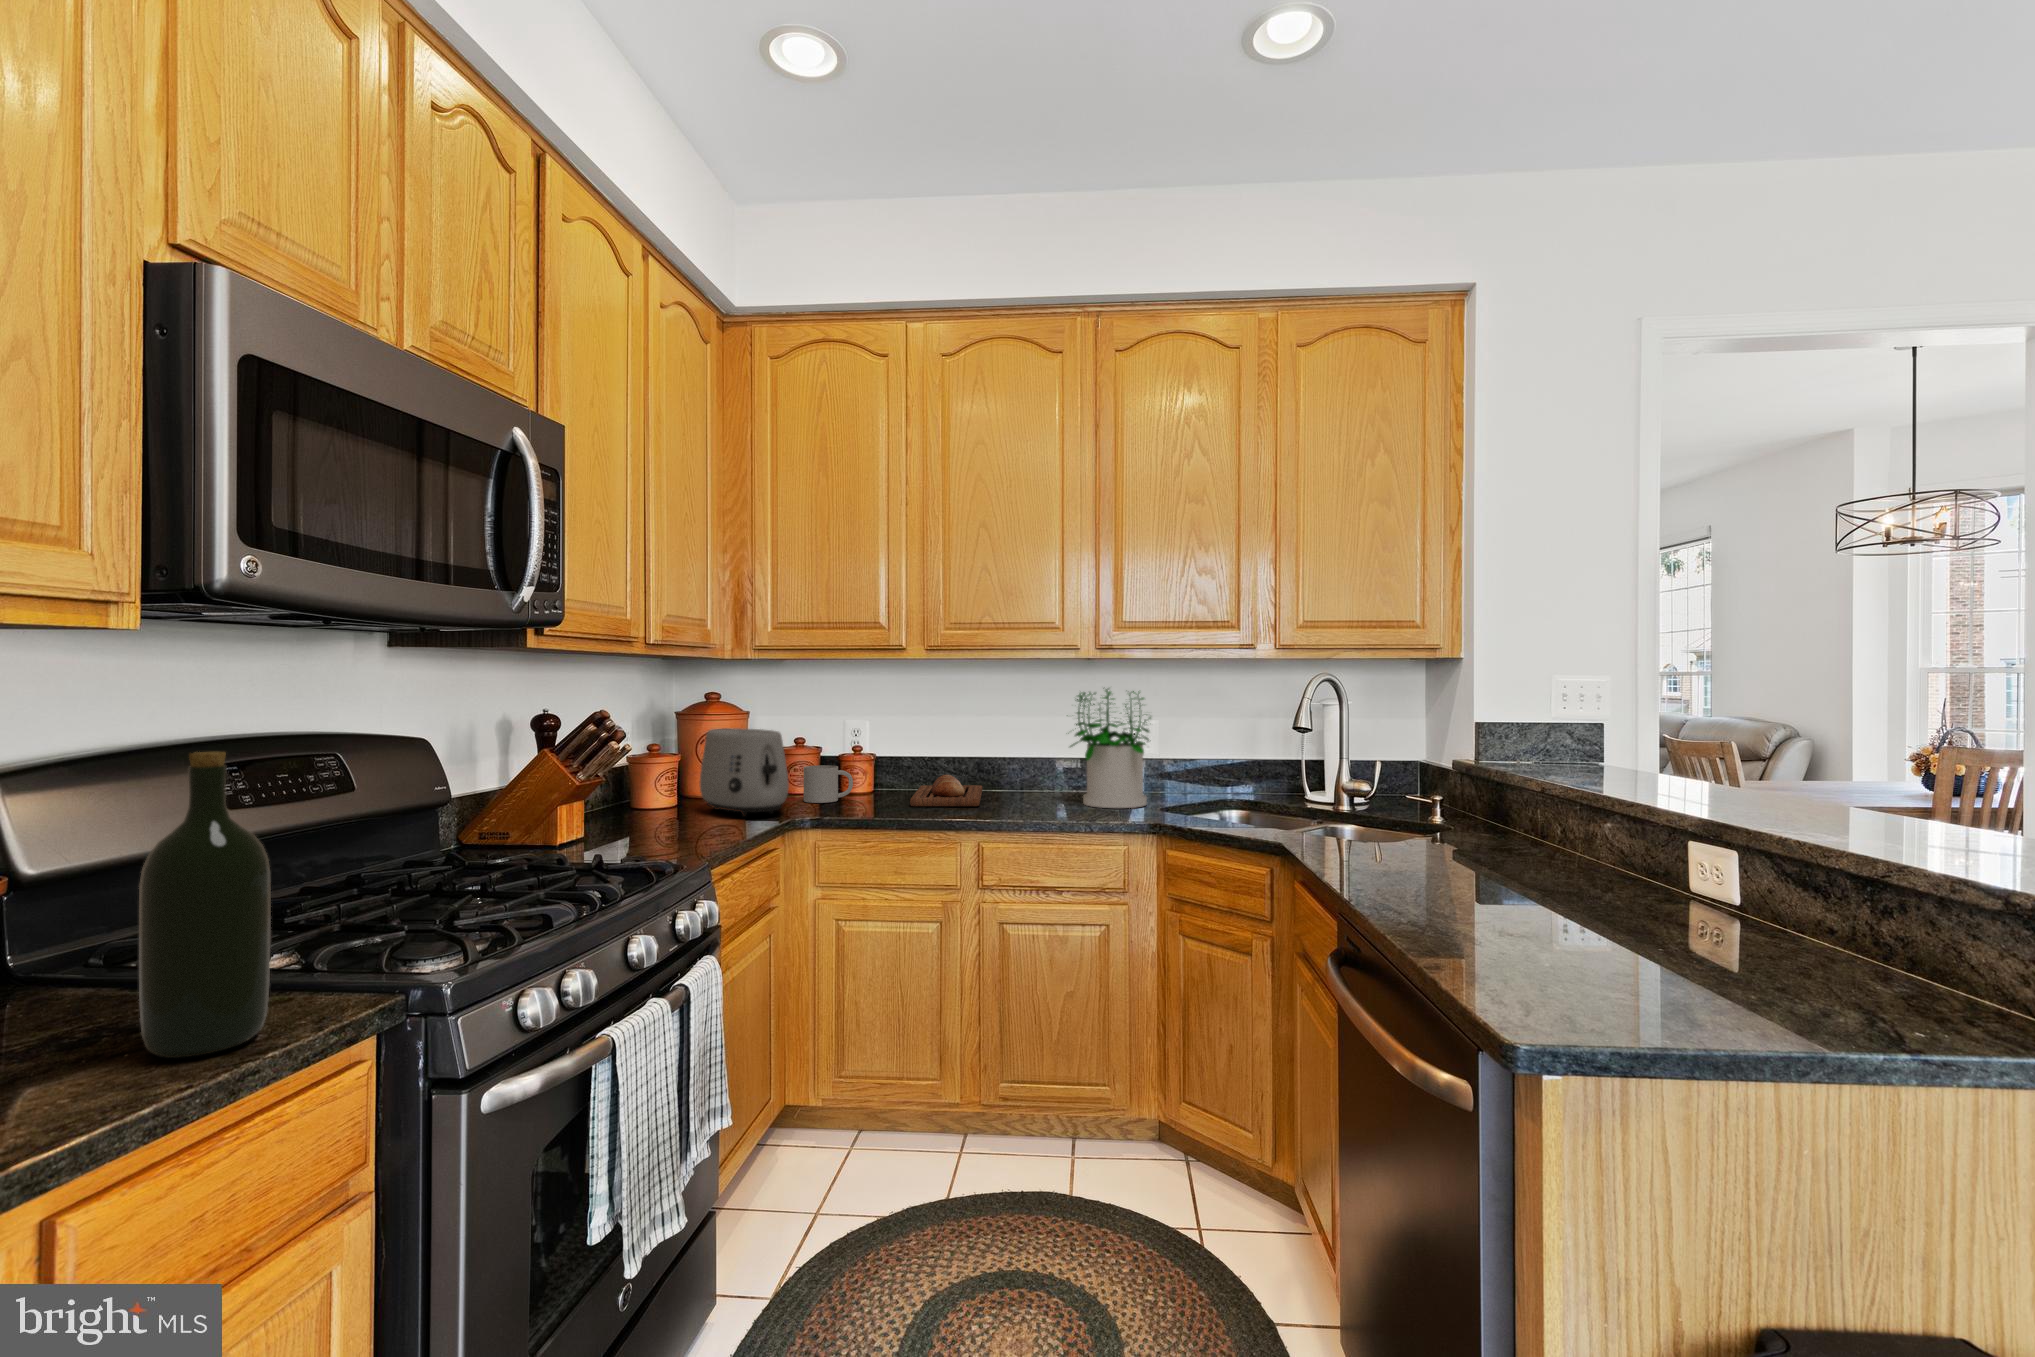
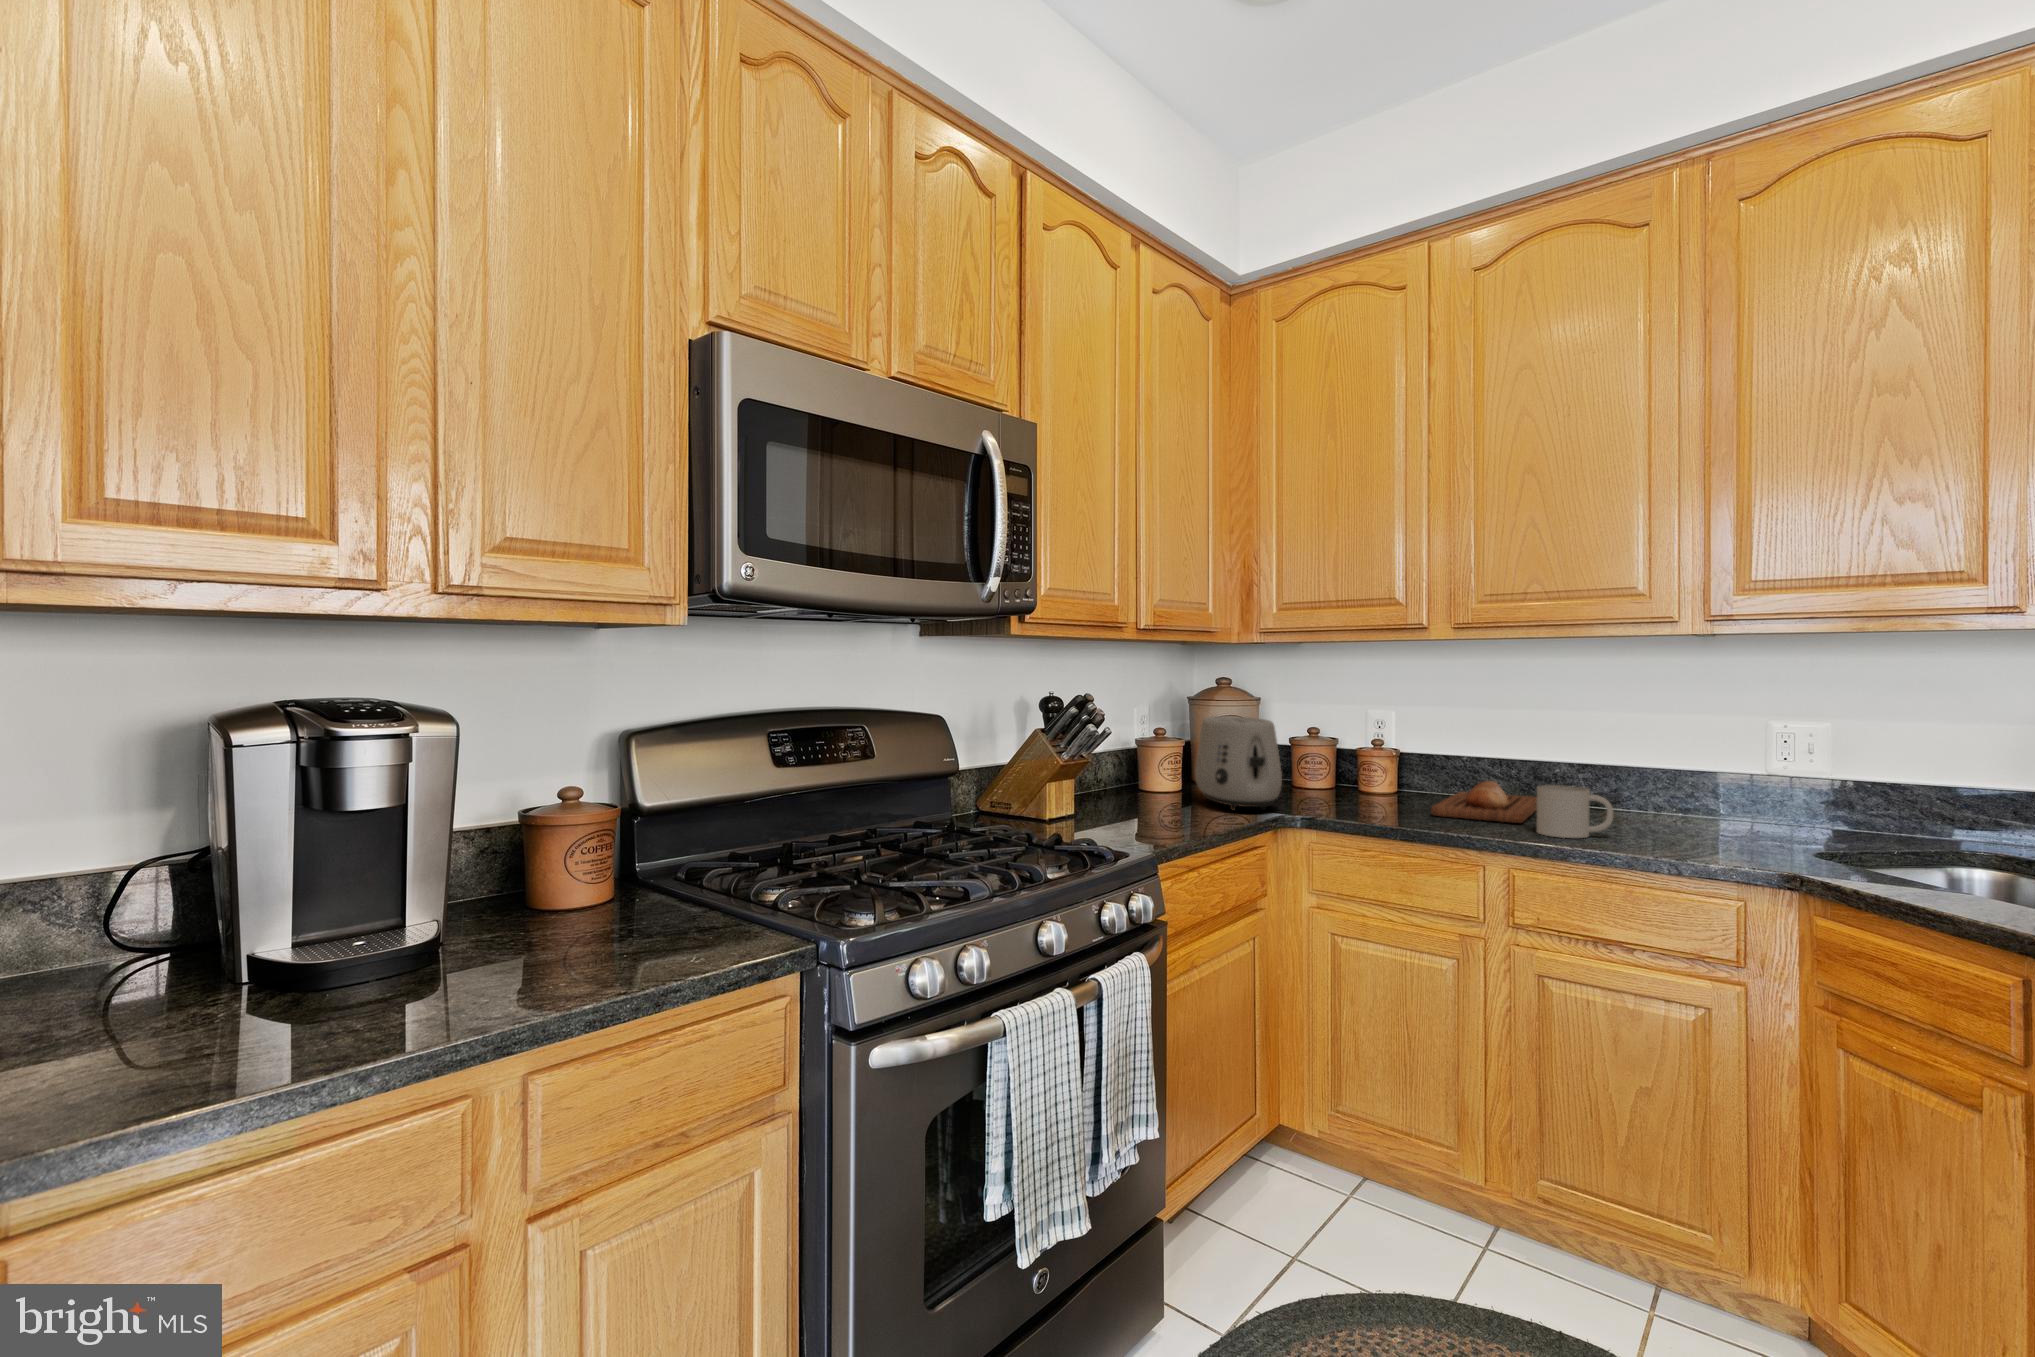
potted plant: present [1070,689,1151,808] -> none [1657,675,1812,847]
wine bottle: present [139,752,271,1058] -> none [616,723,703,968]
mug: present [804,765,853,803] -> present [1537,785,1613,838]

